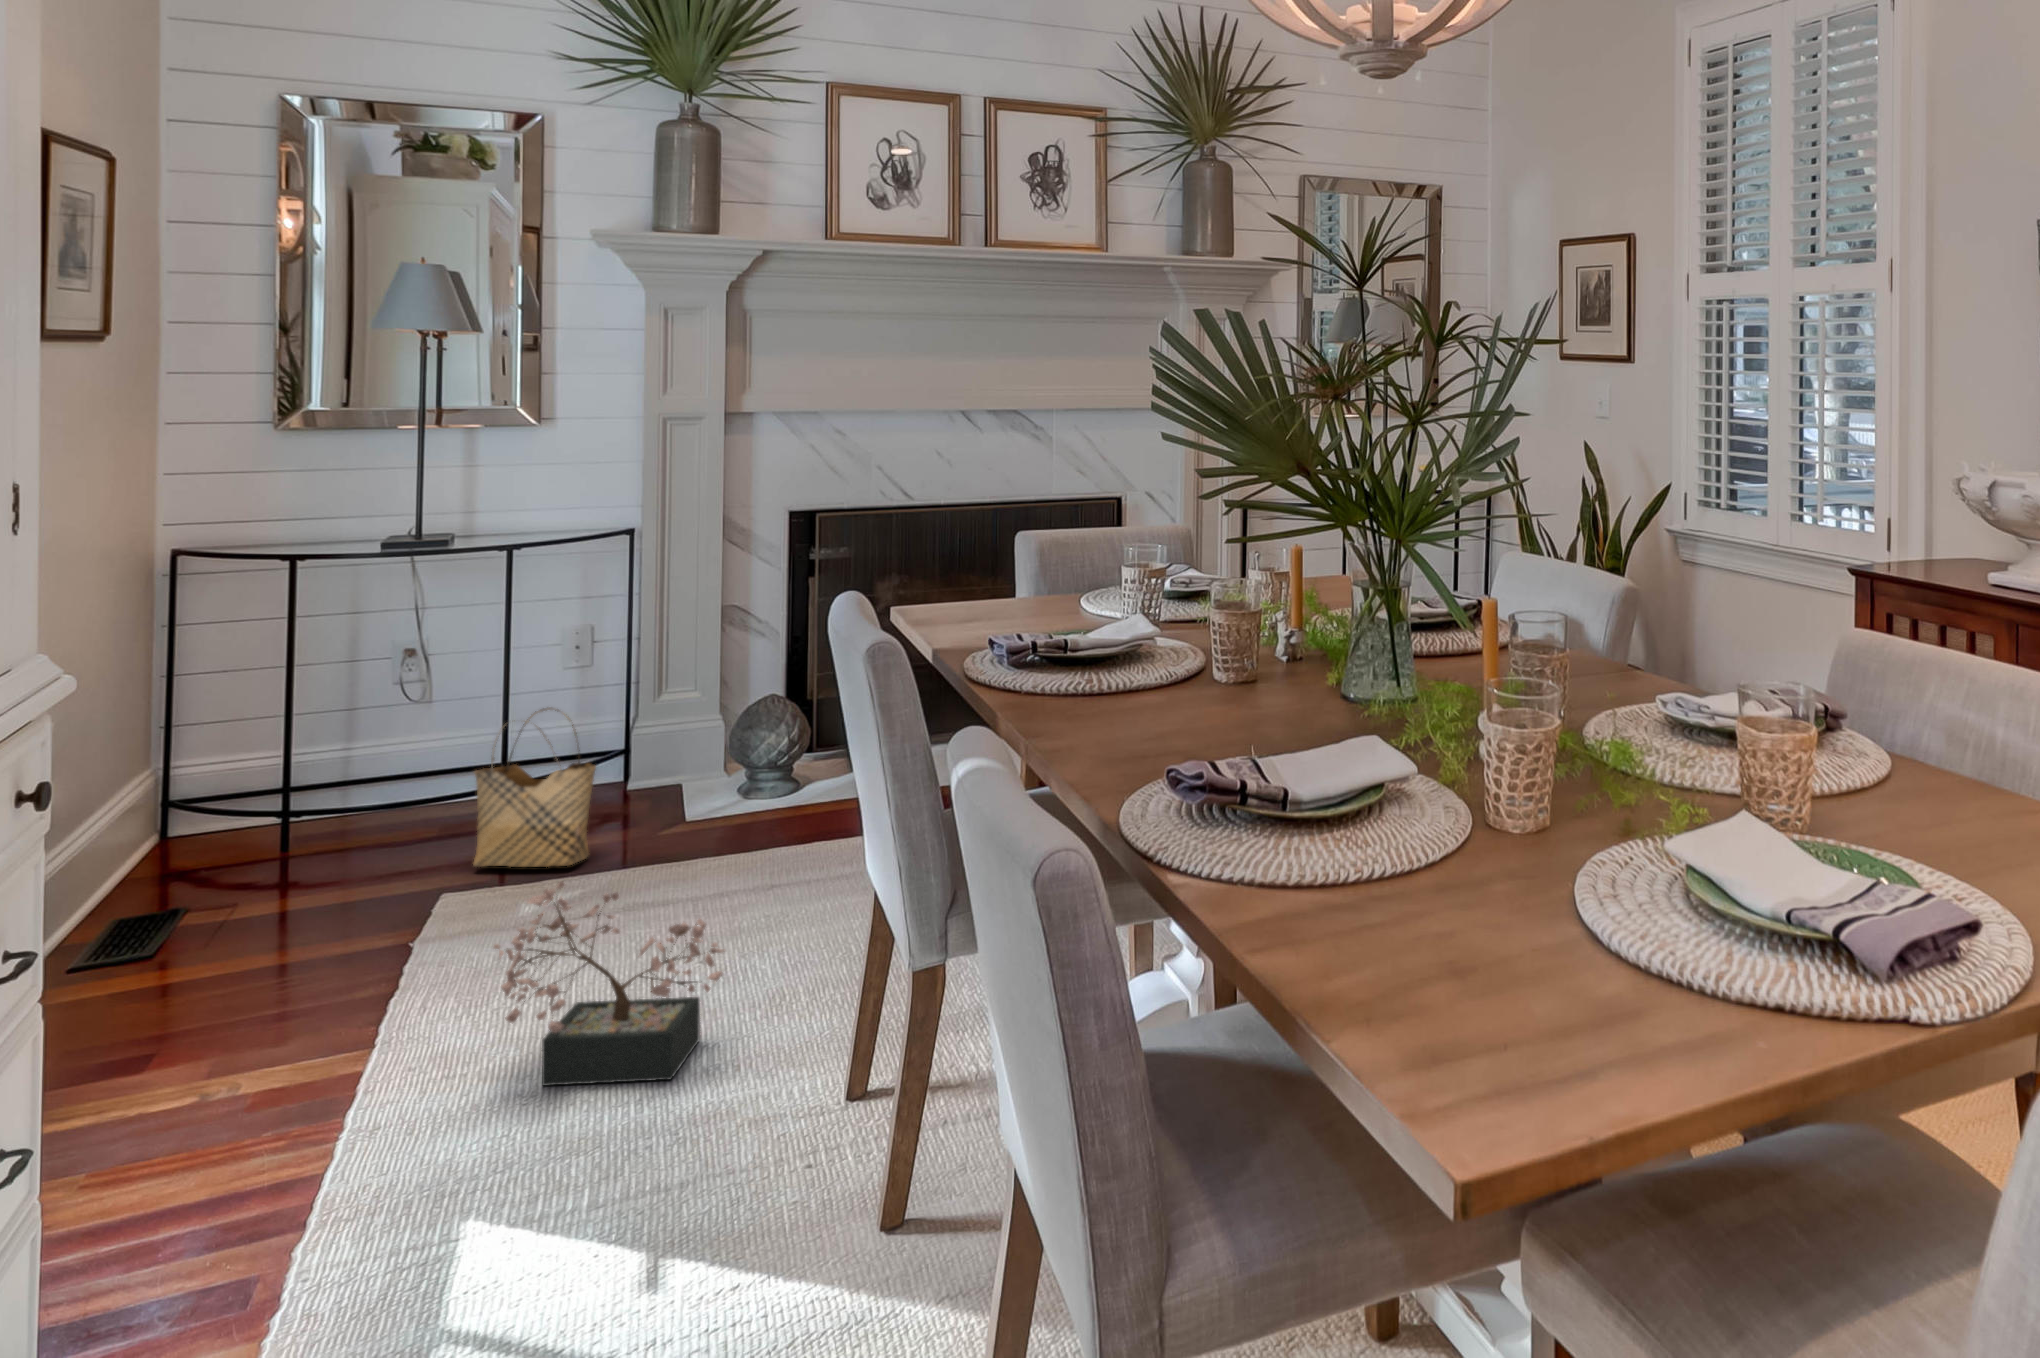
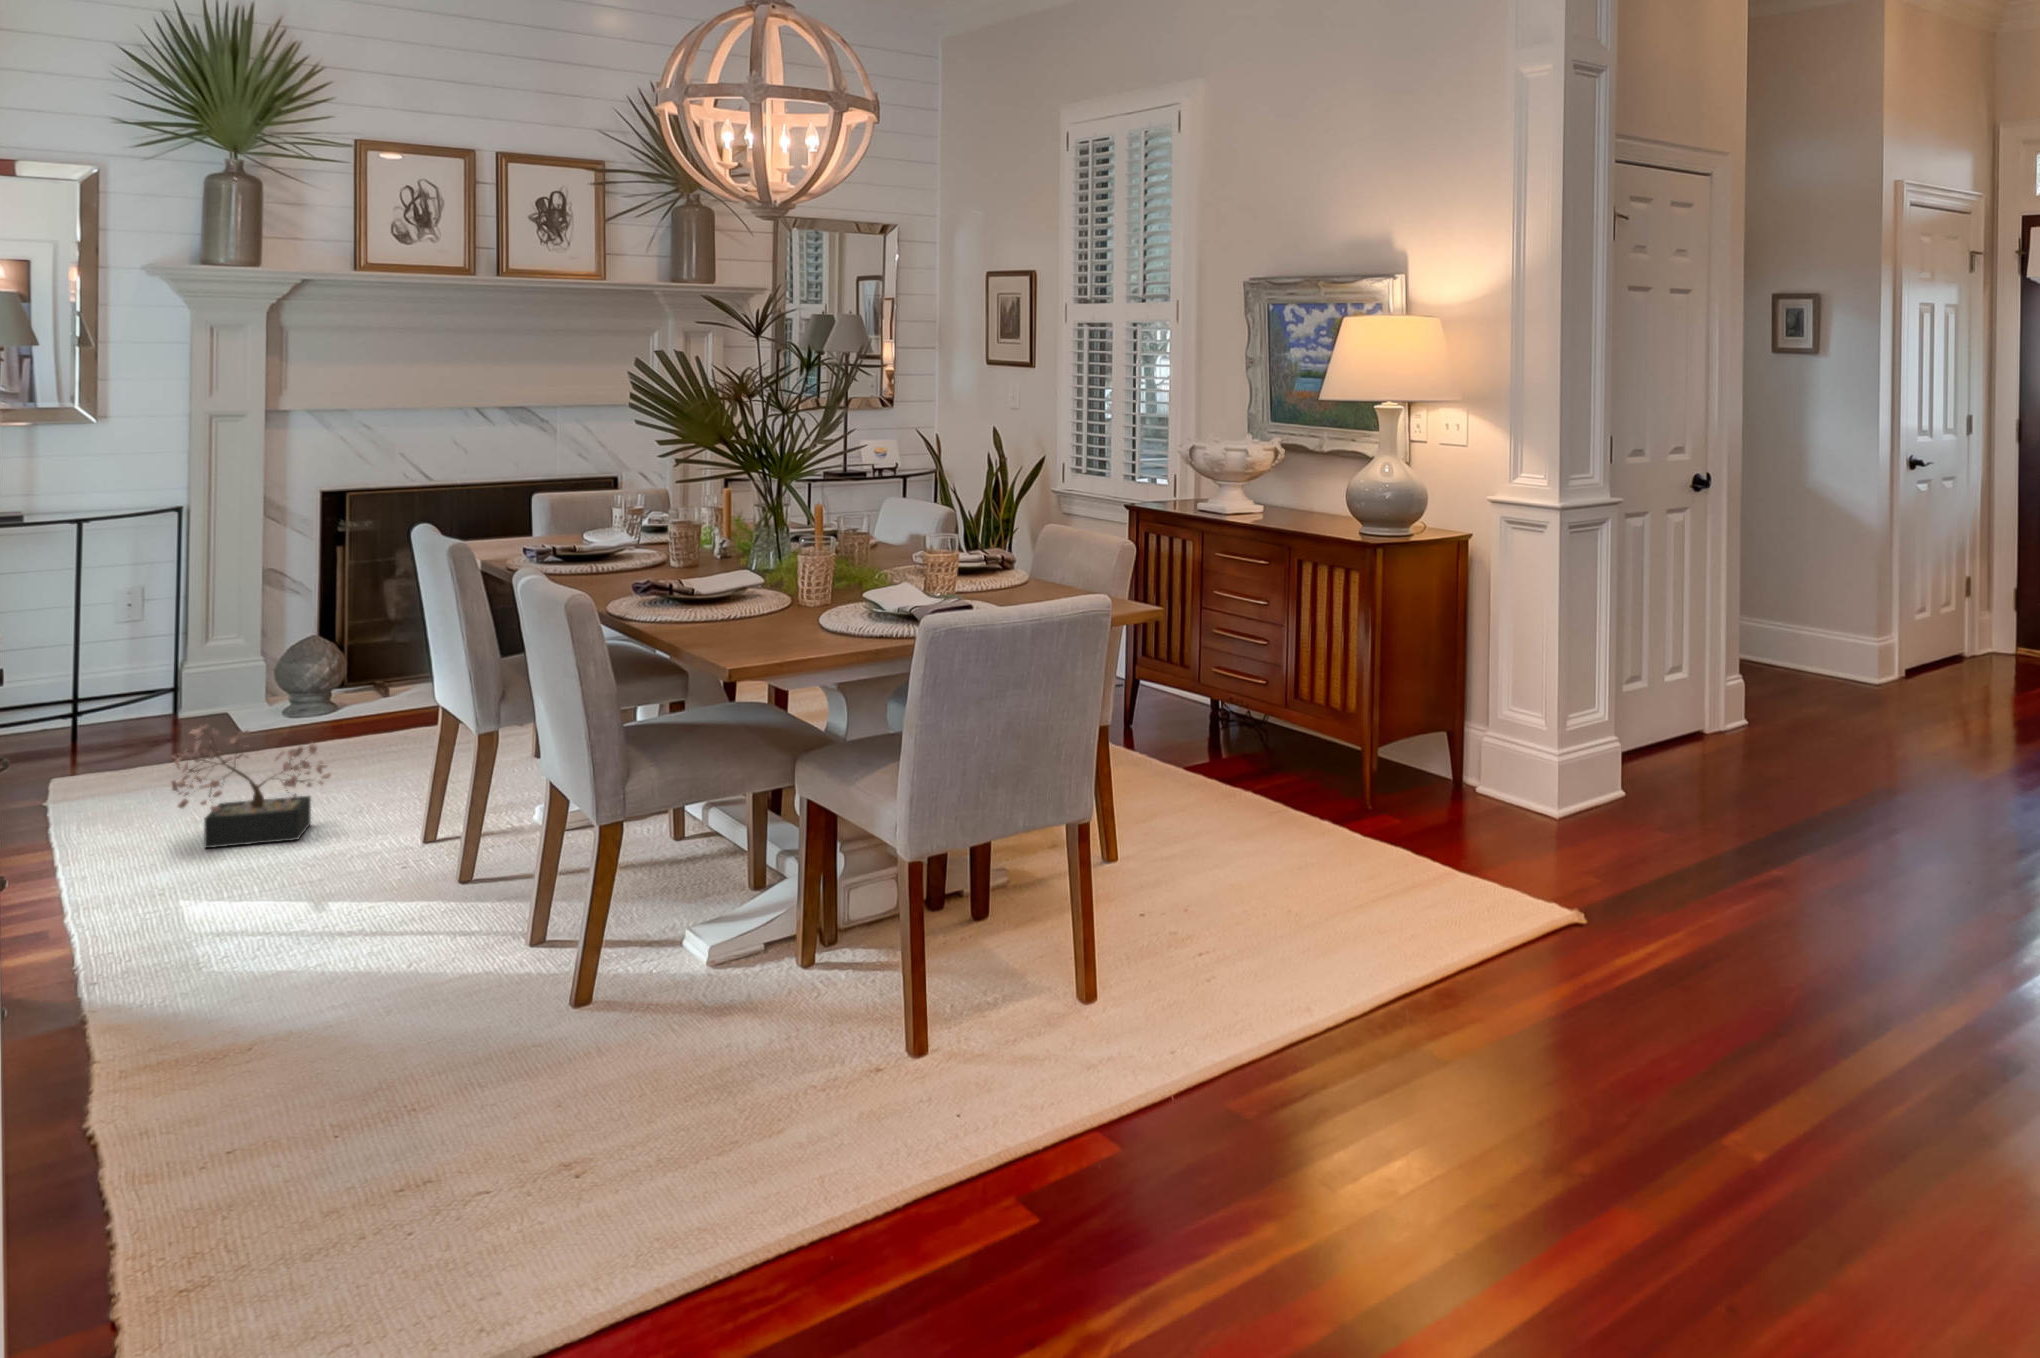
woven basket: present [473,708,596,867] -> none [75,638,180,758]

